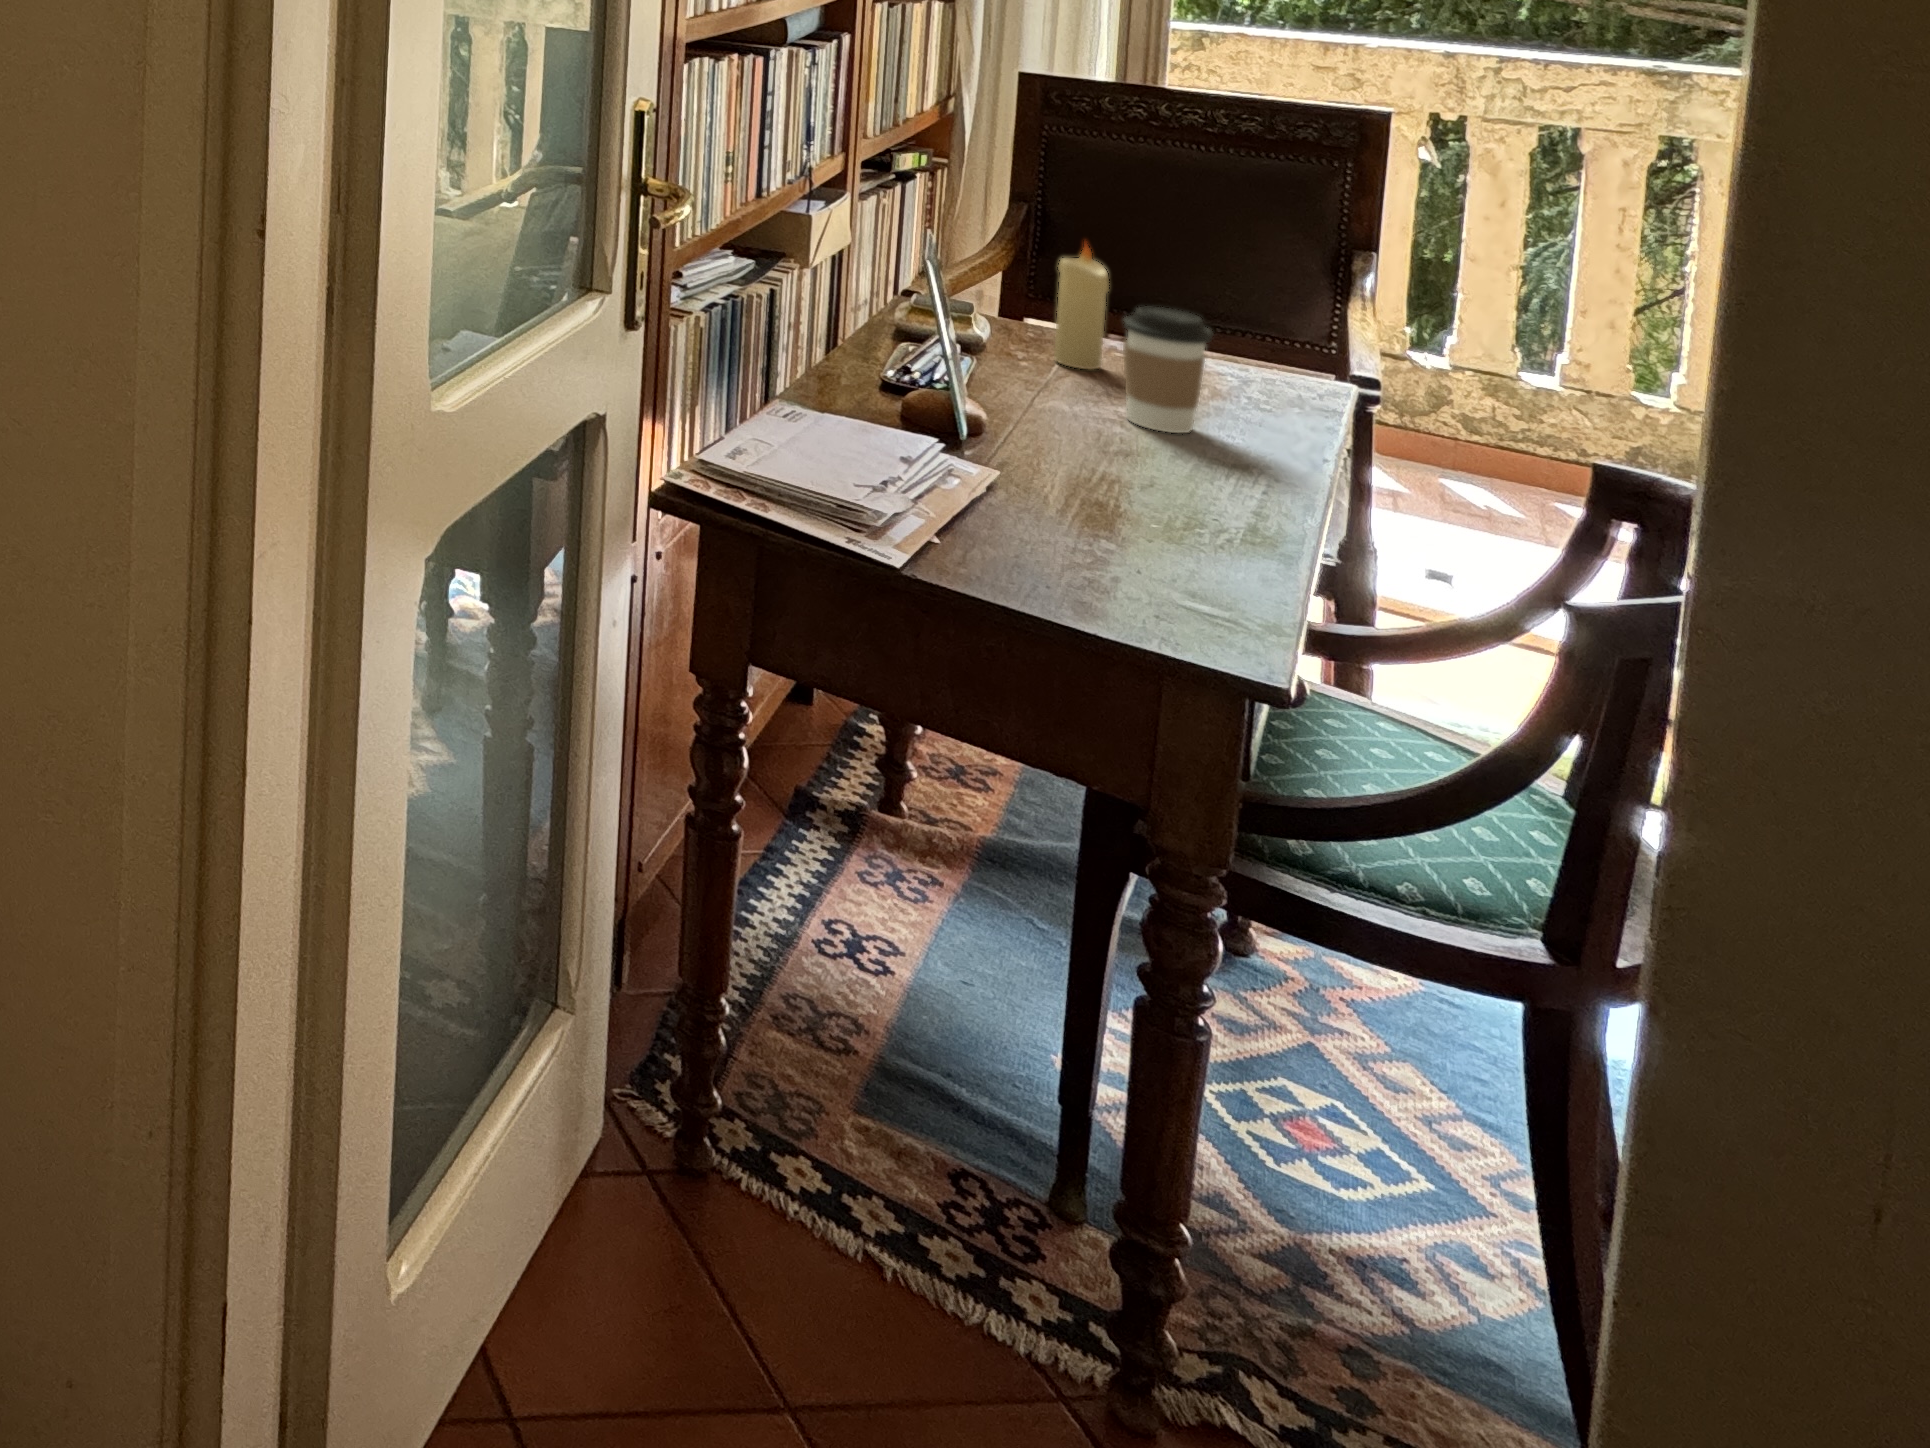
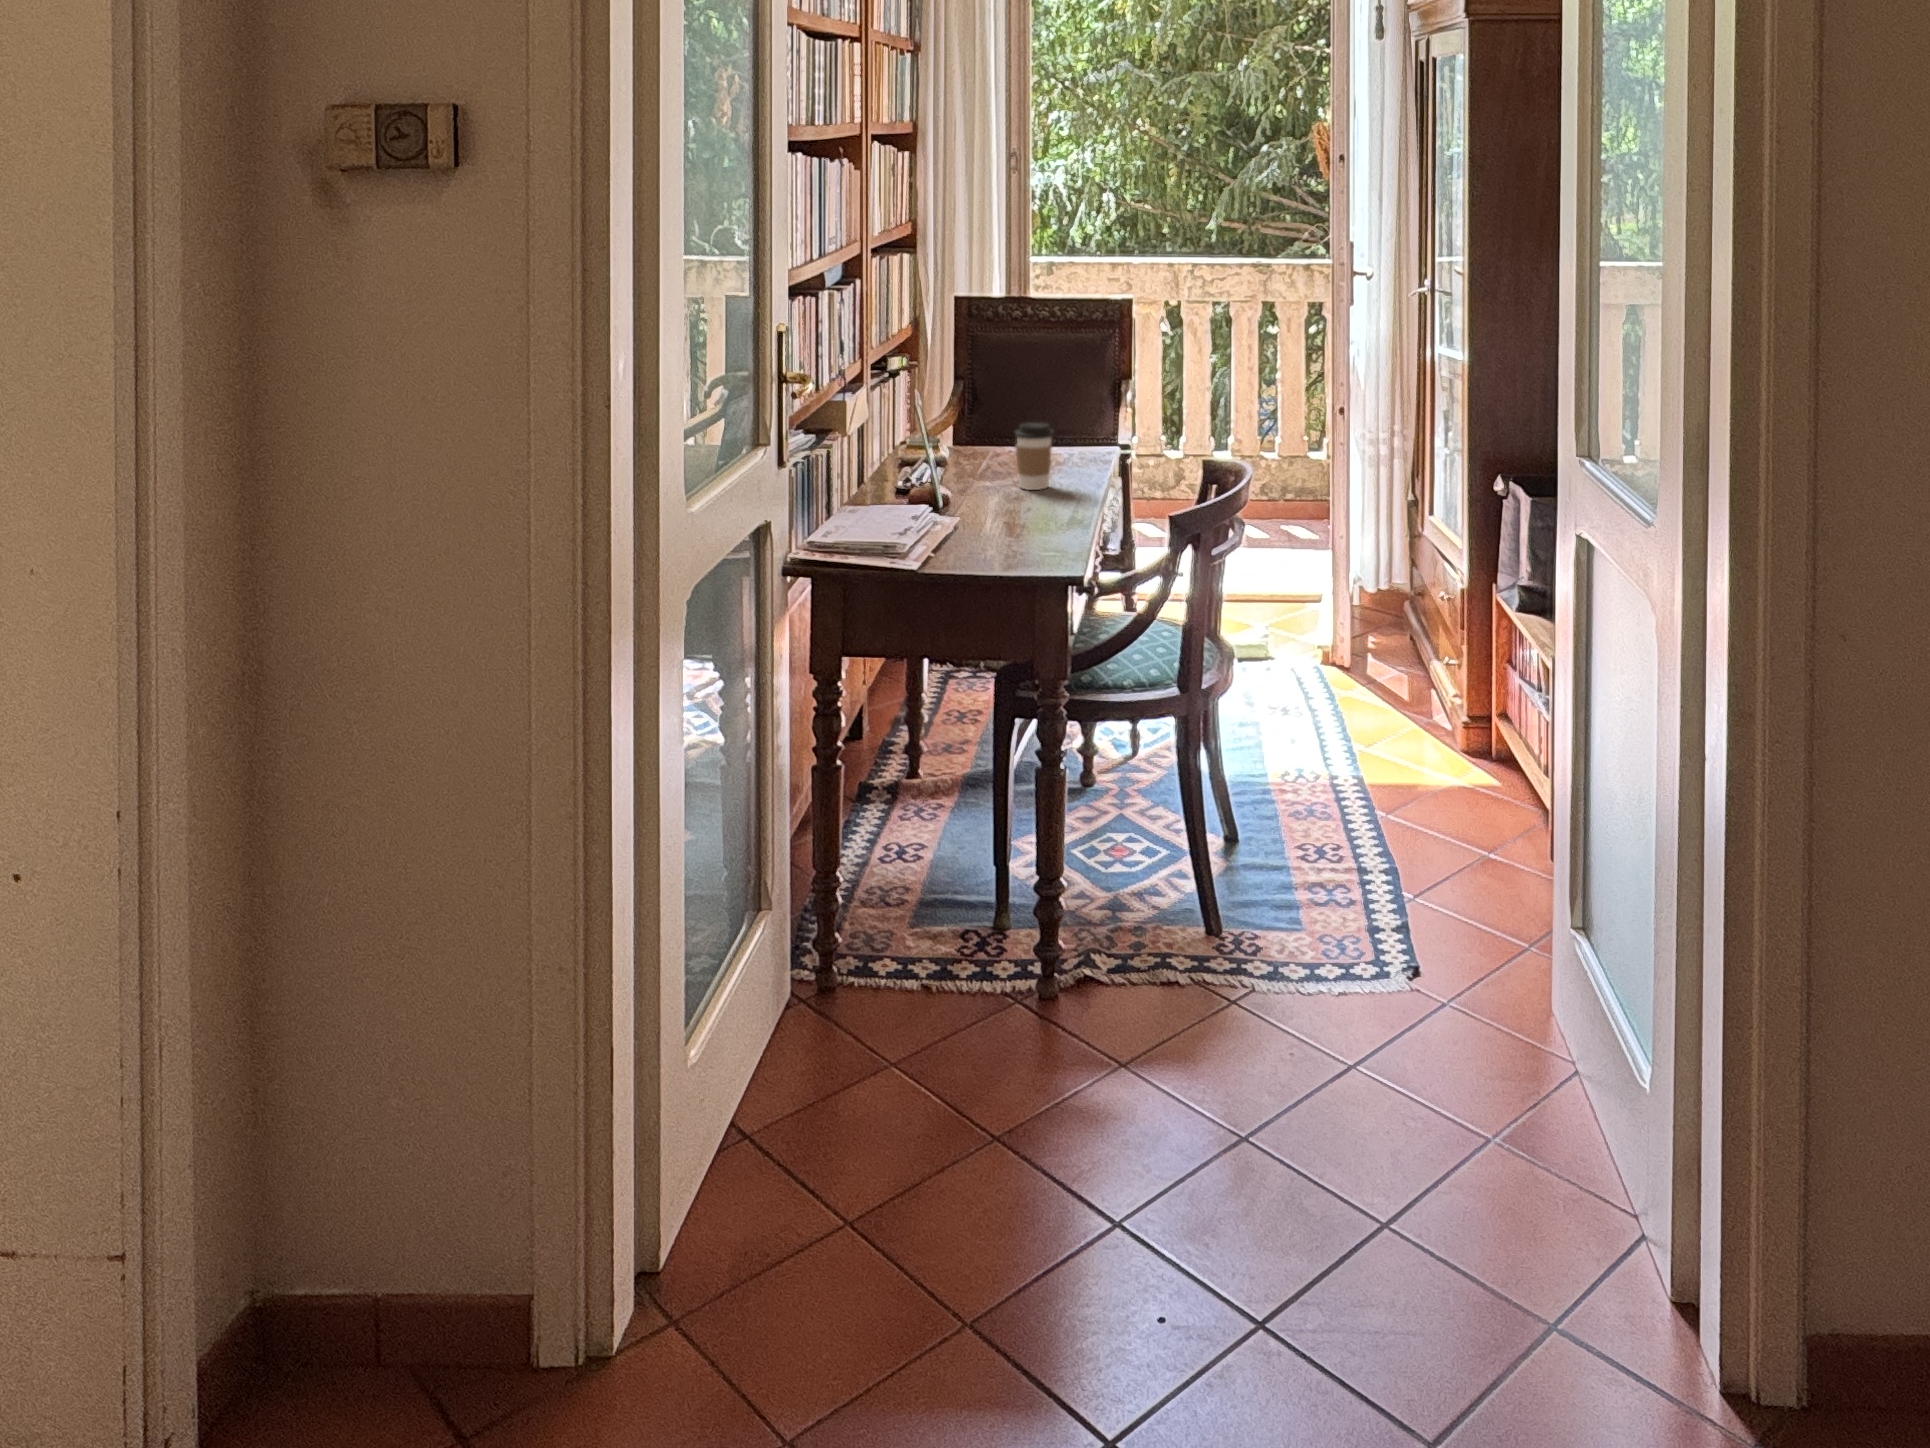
candle: present [1054,244,1109,369] -> none [983,392,1008,468]

